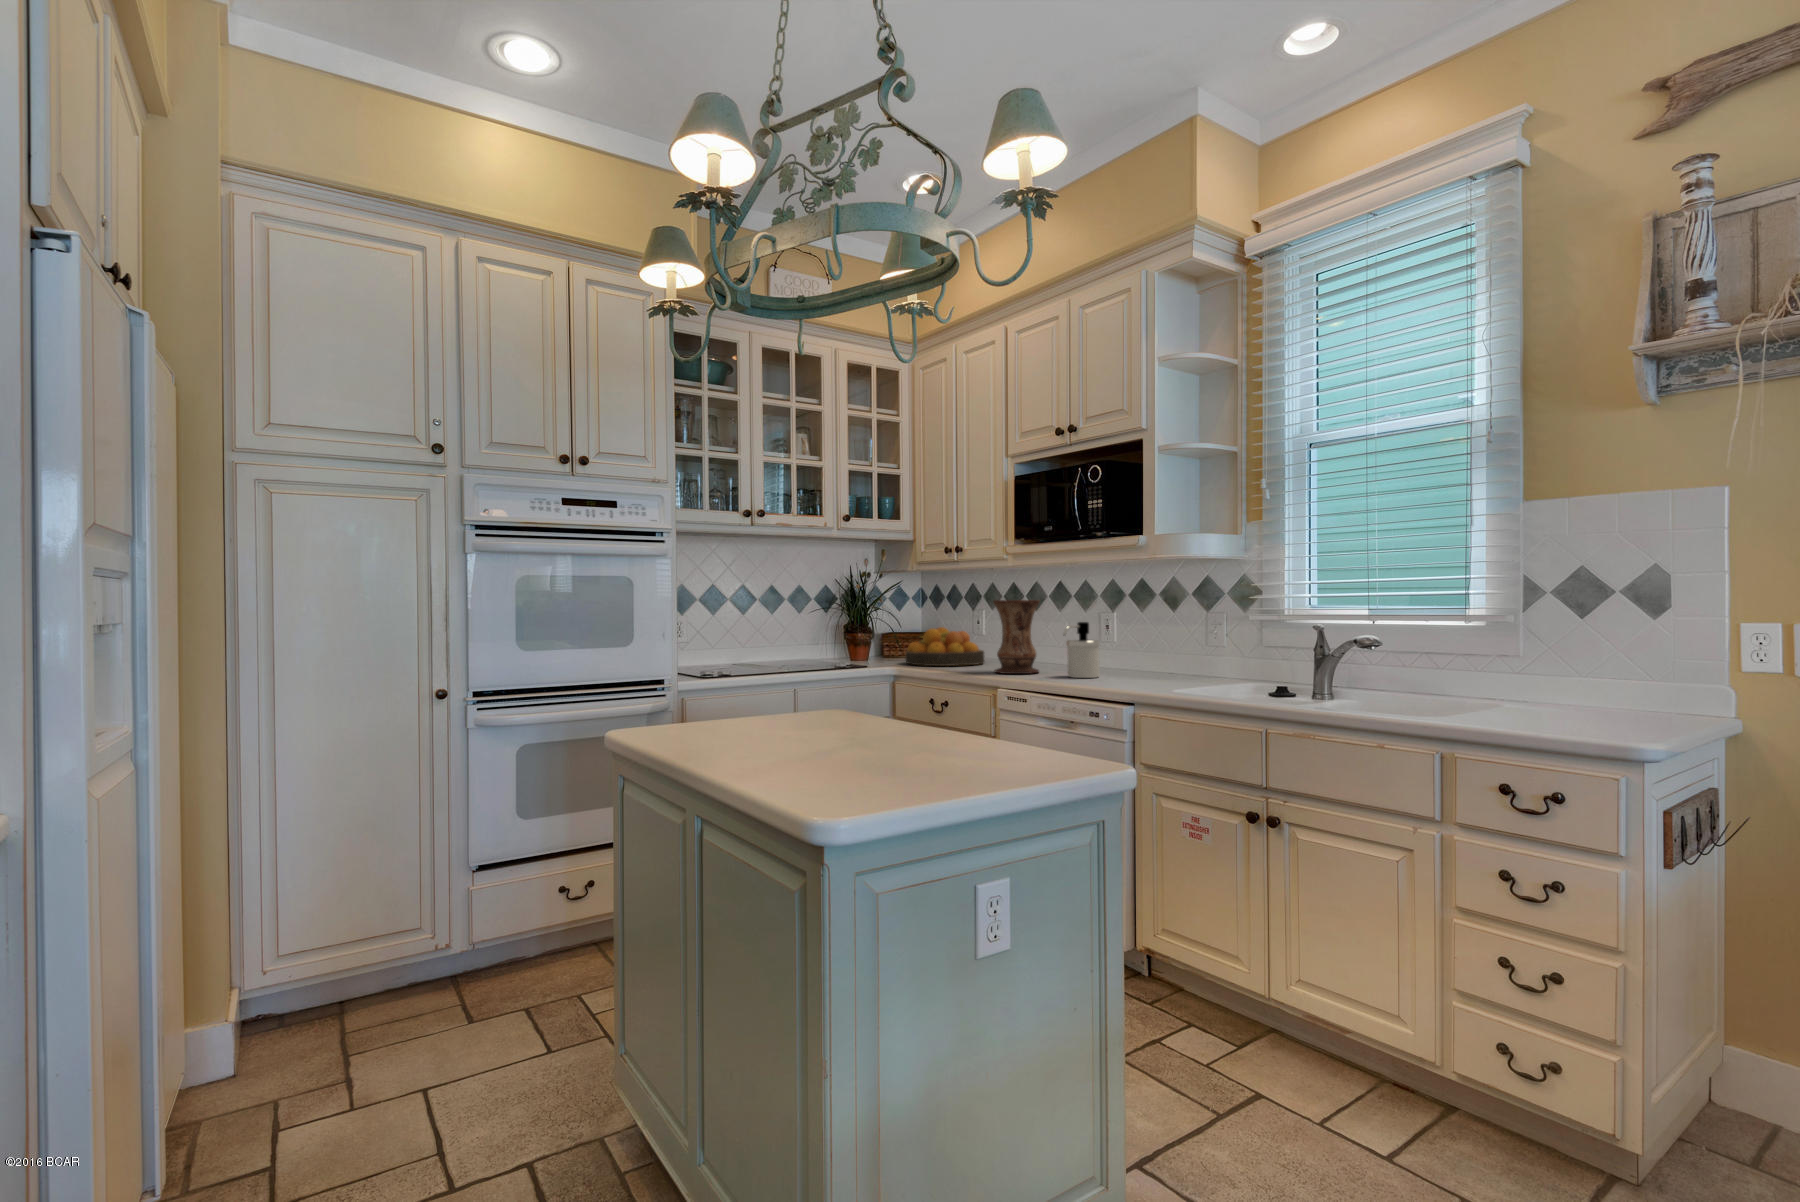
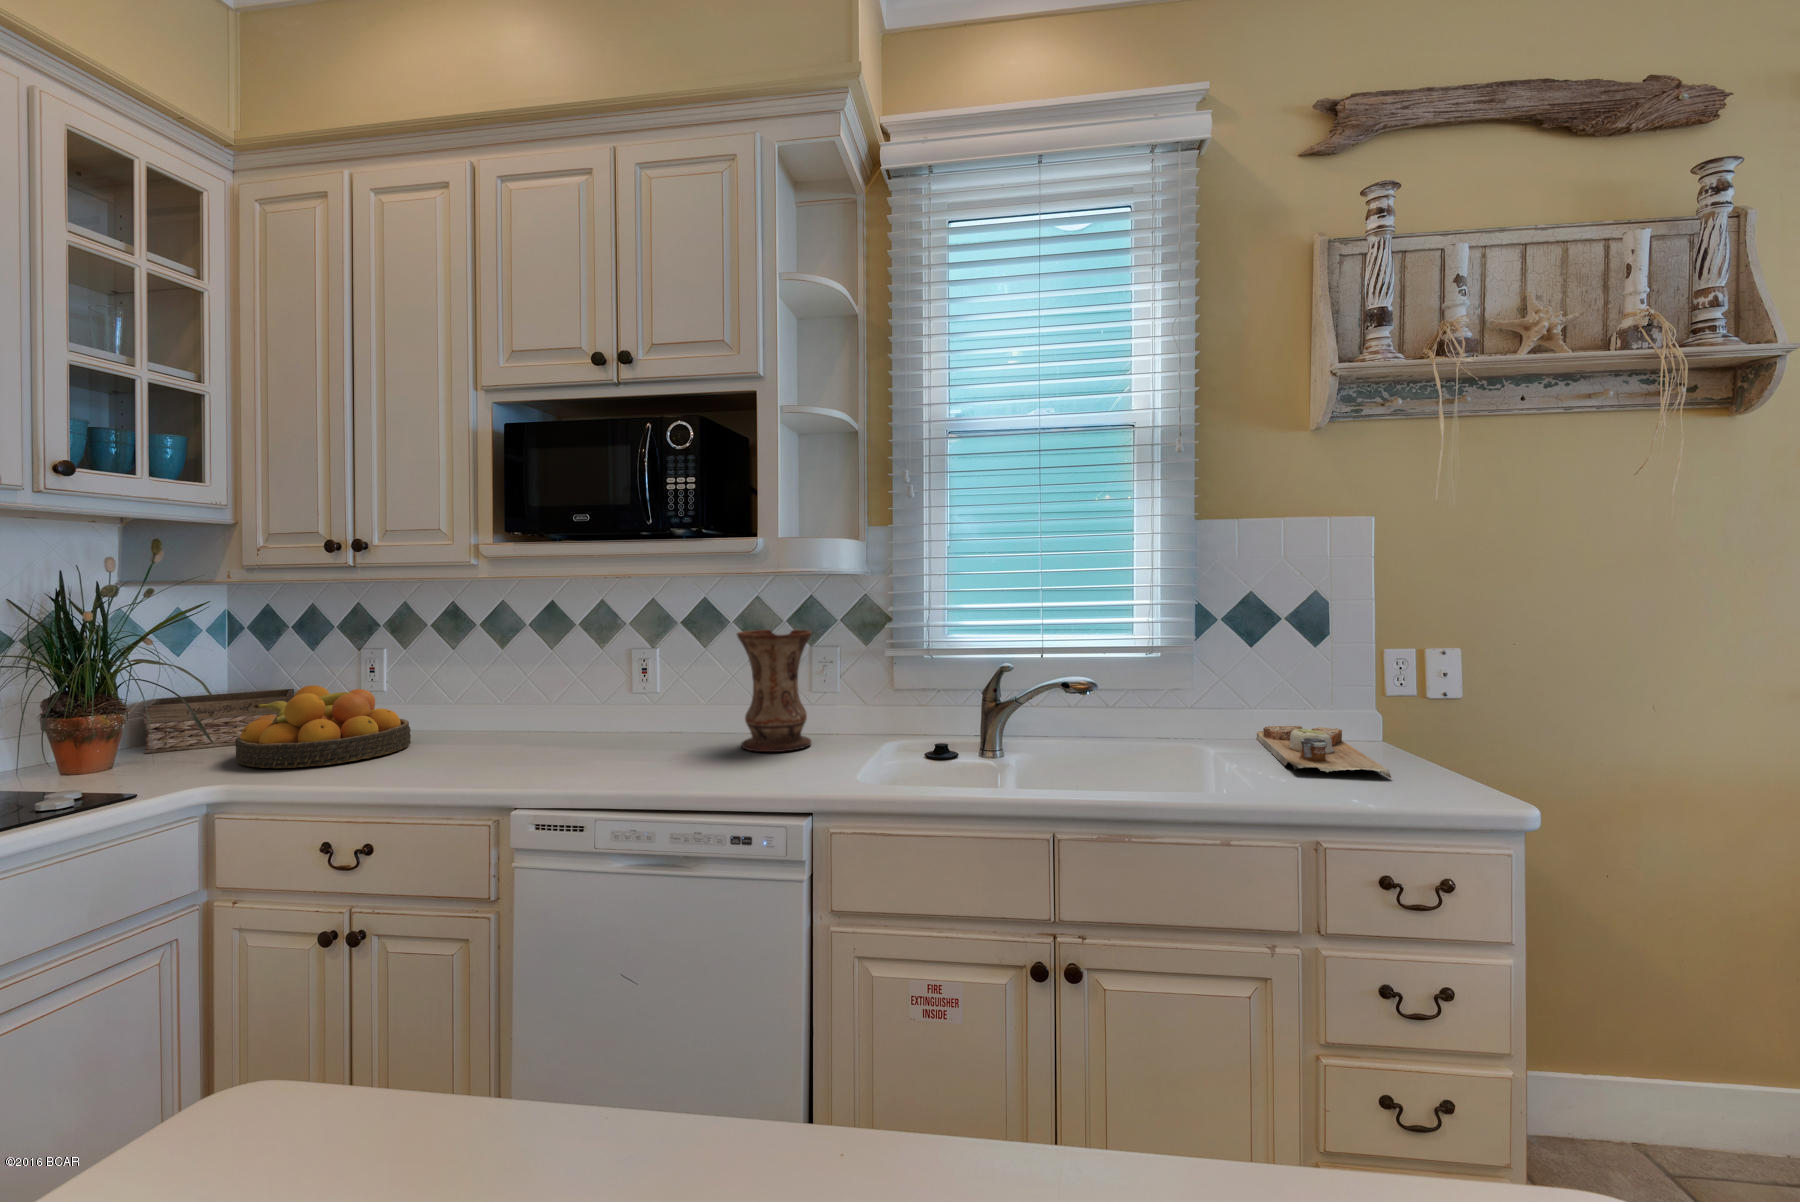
vase: present [993,600,1040,674] -> present [737,630,812,752]
soap dispenser: present [1064,622,1101,678] -> none [623,673,679,766]
cutting board: none [1515,691,1677,726] -> present [1256,726,1391,778]

